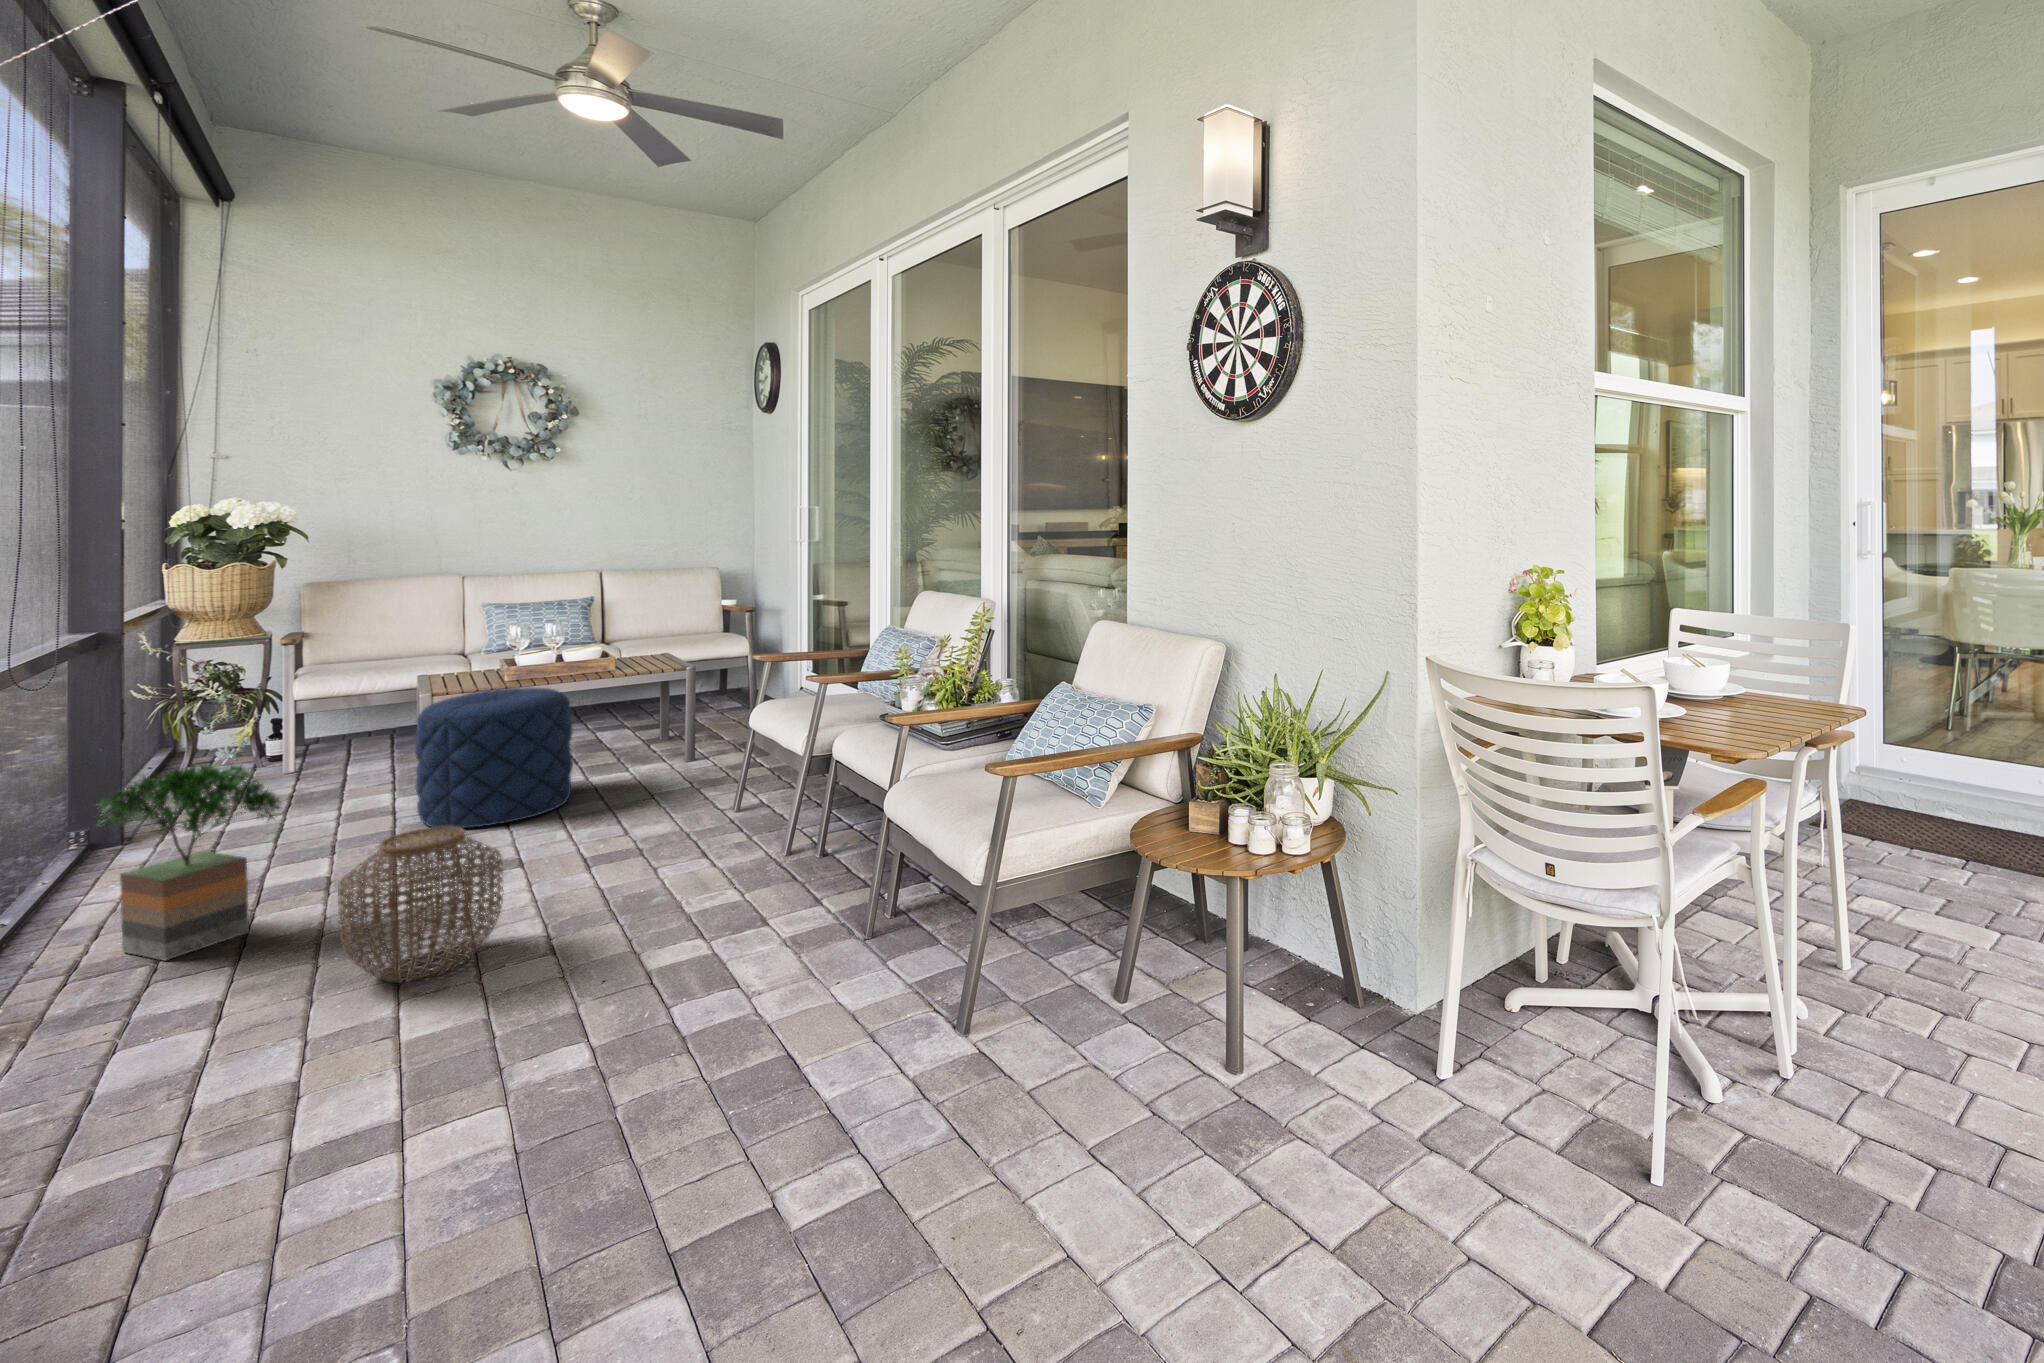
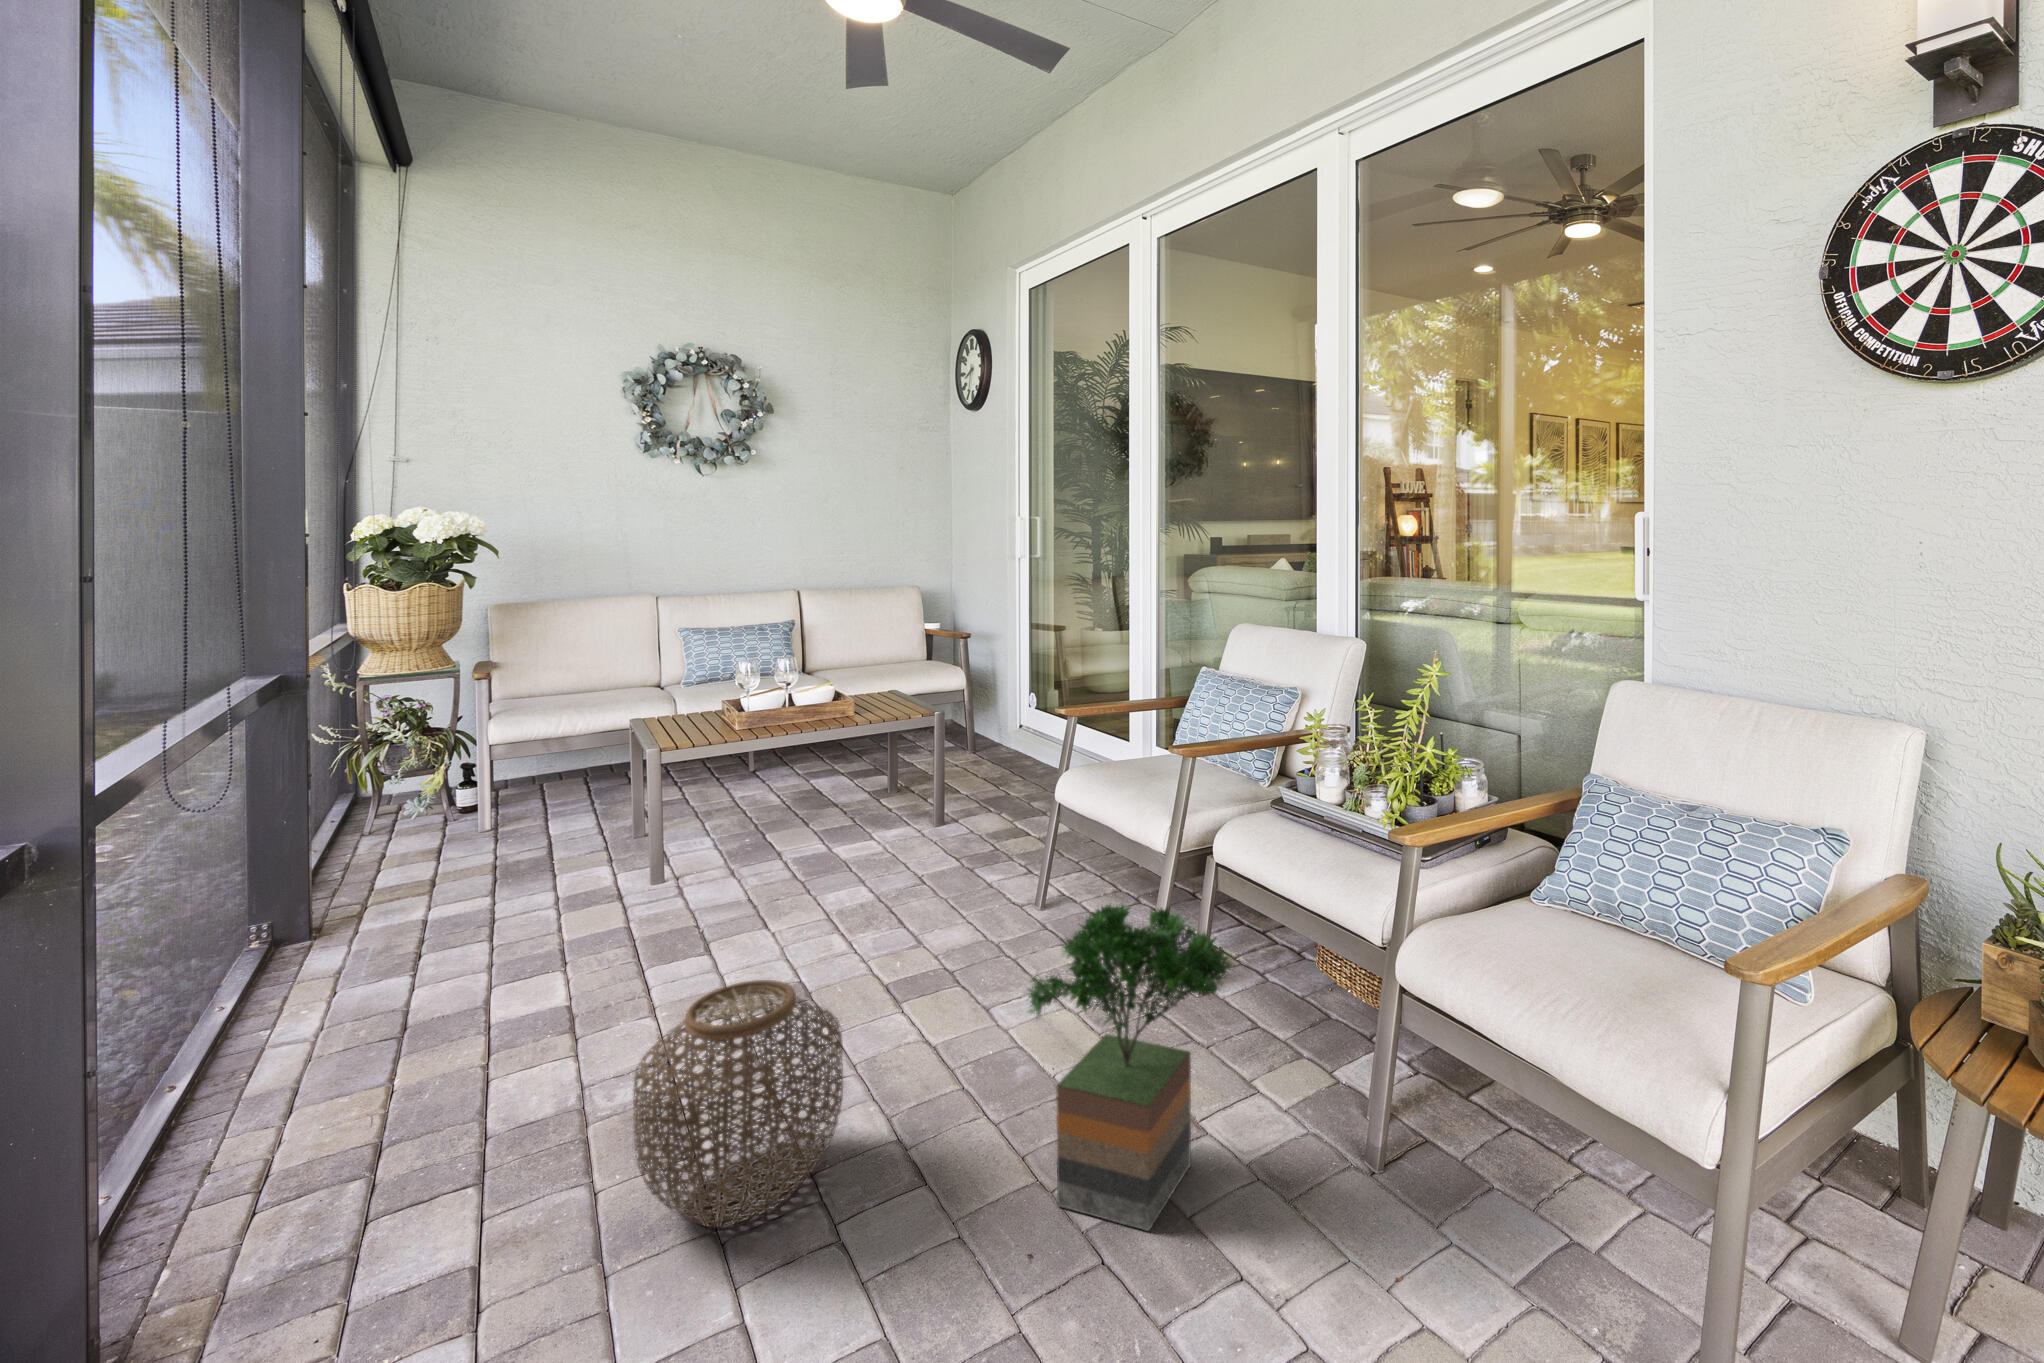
pouf: present [415,687,573,828] -> none [652,740,826,925]
potted tree: present [100,765,281,961] -> present [1028,905,1233,1231]

